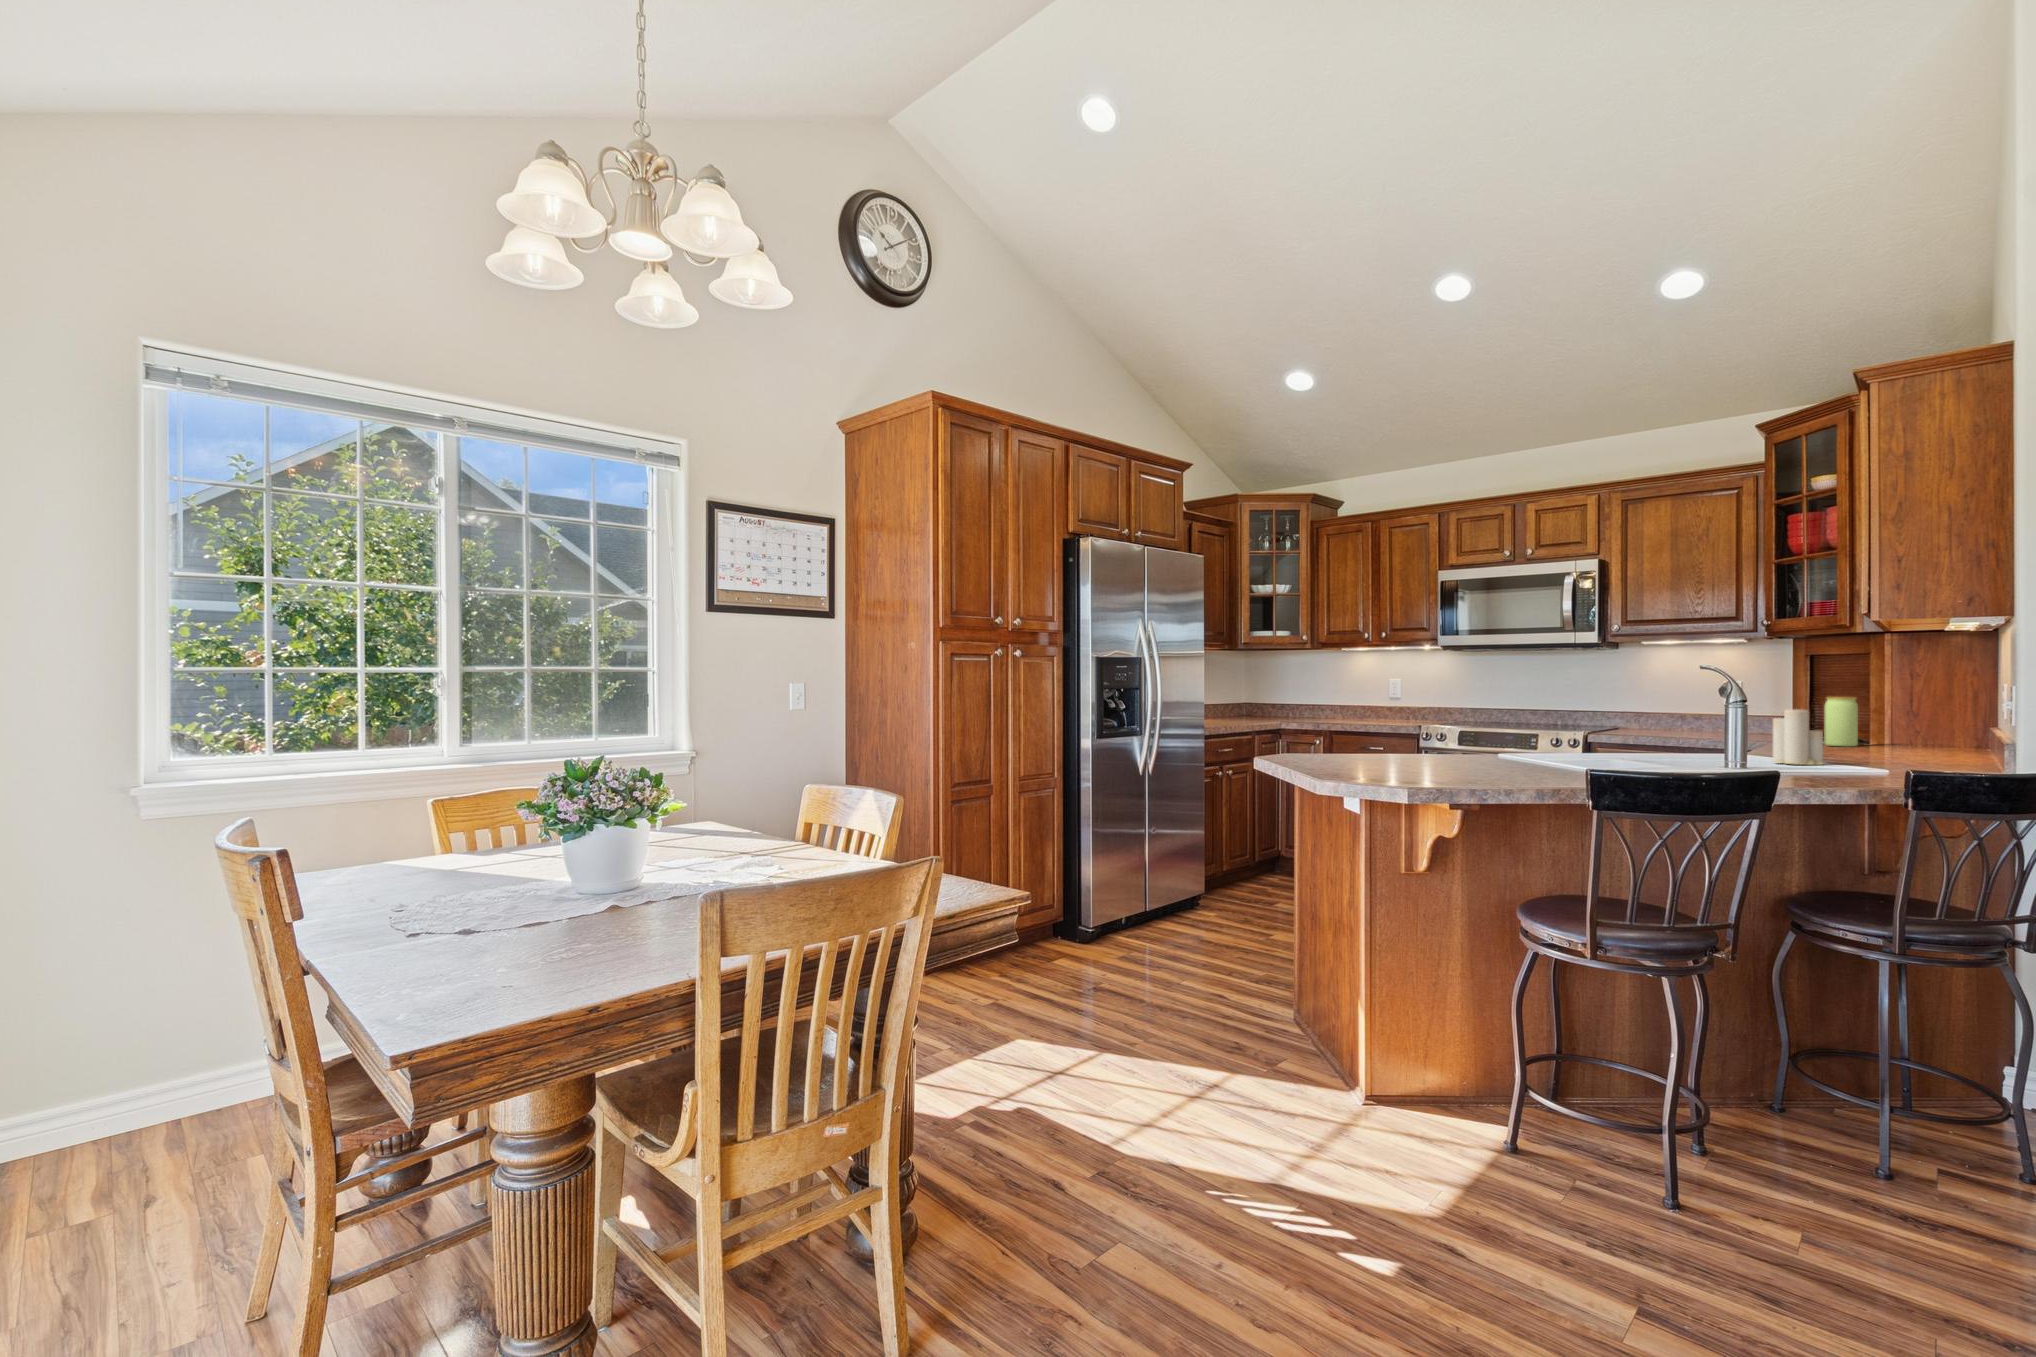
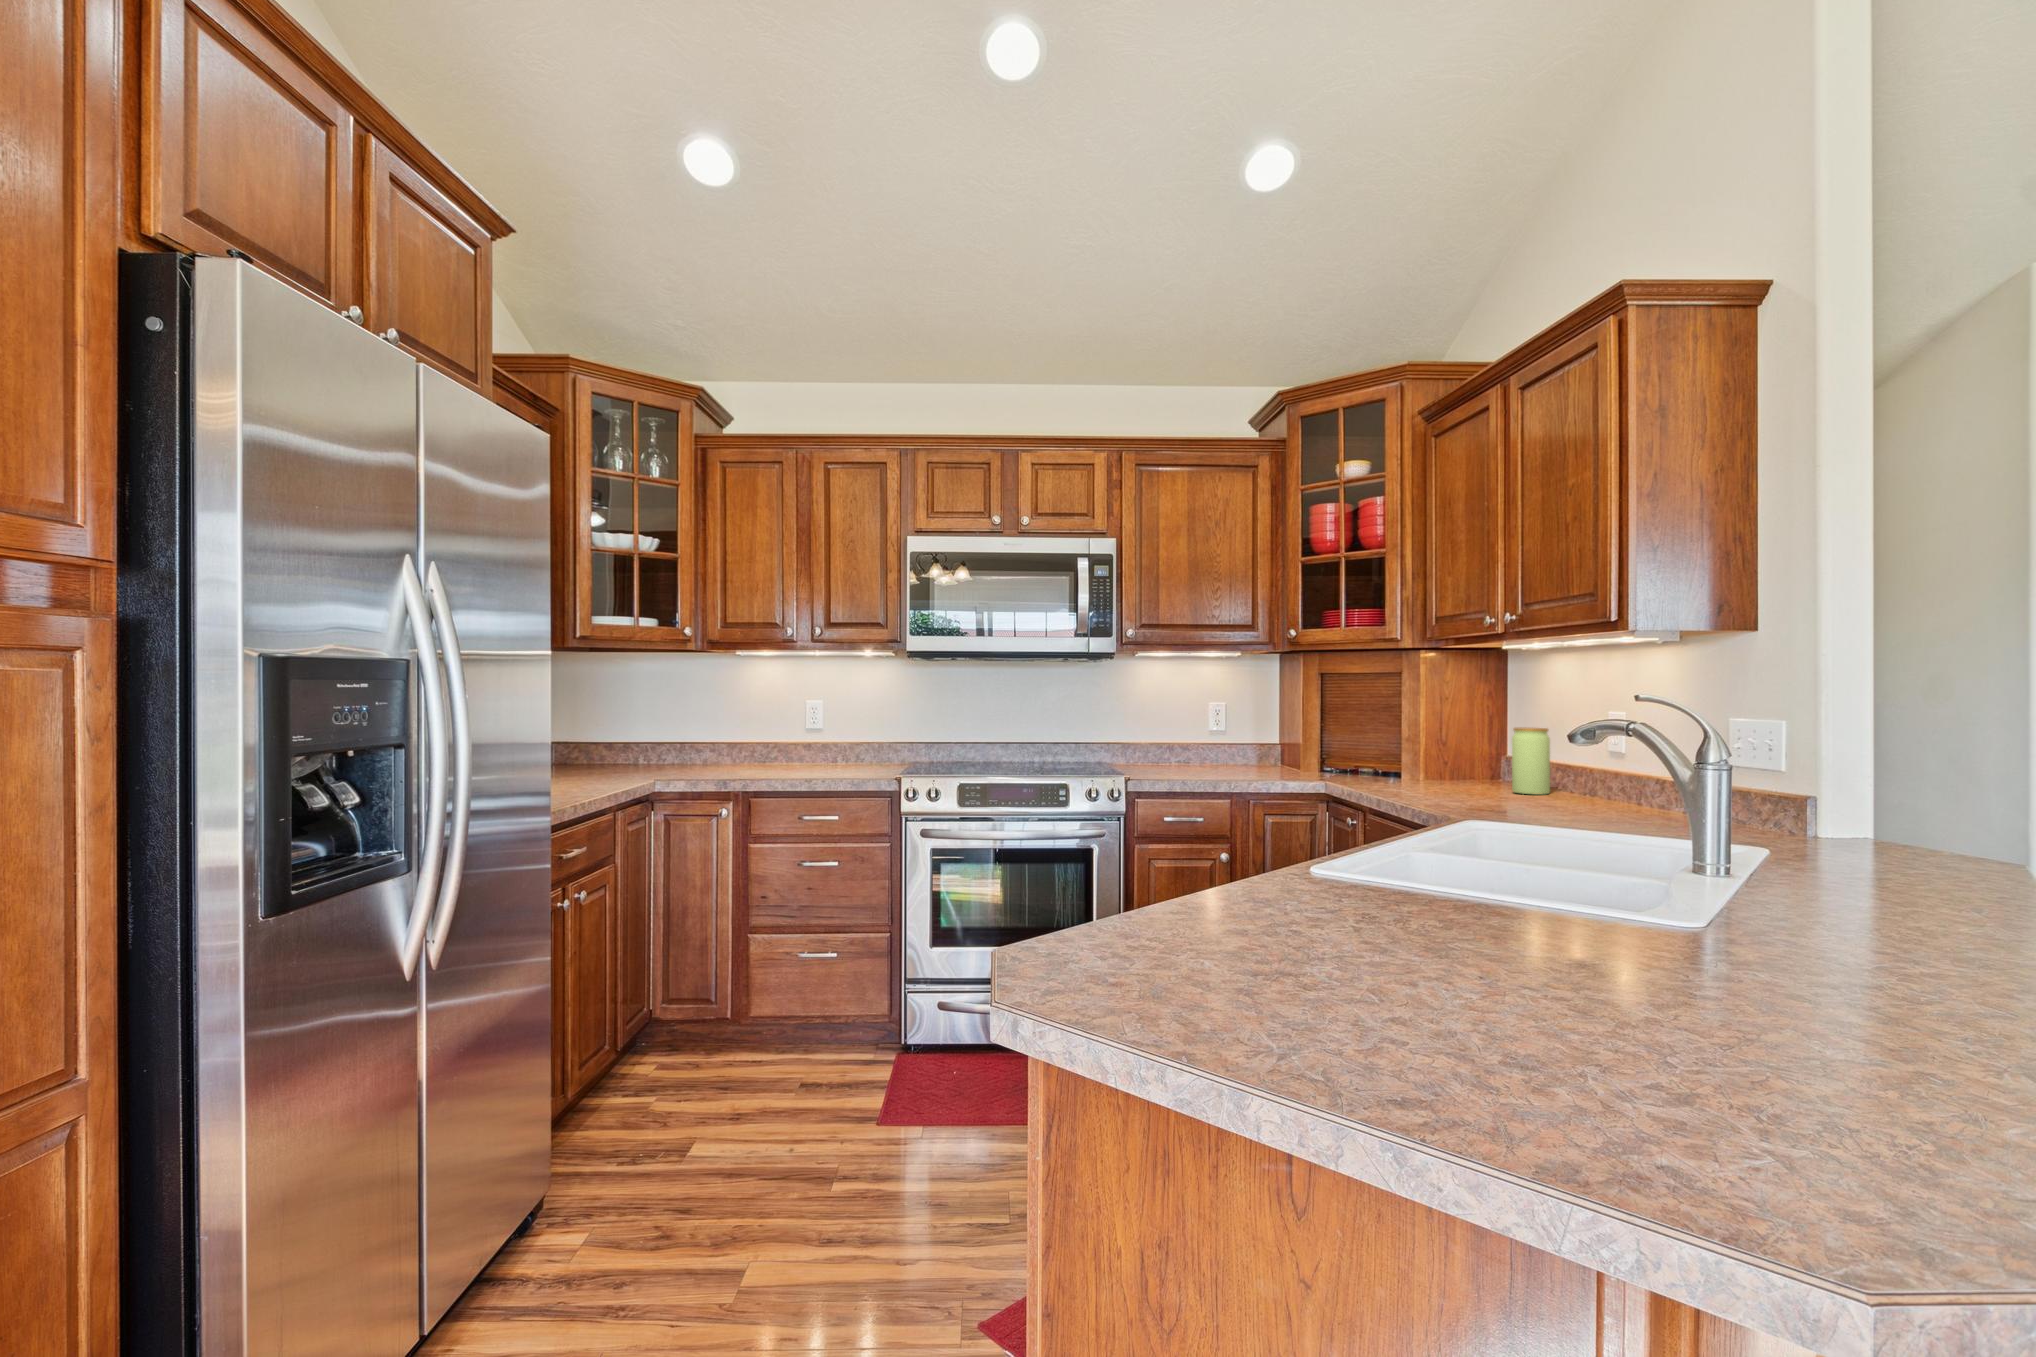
candle: present [1773,710,1823,765] -> none [1815,758,1915,870]

